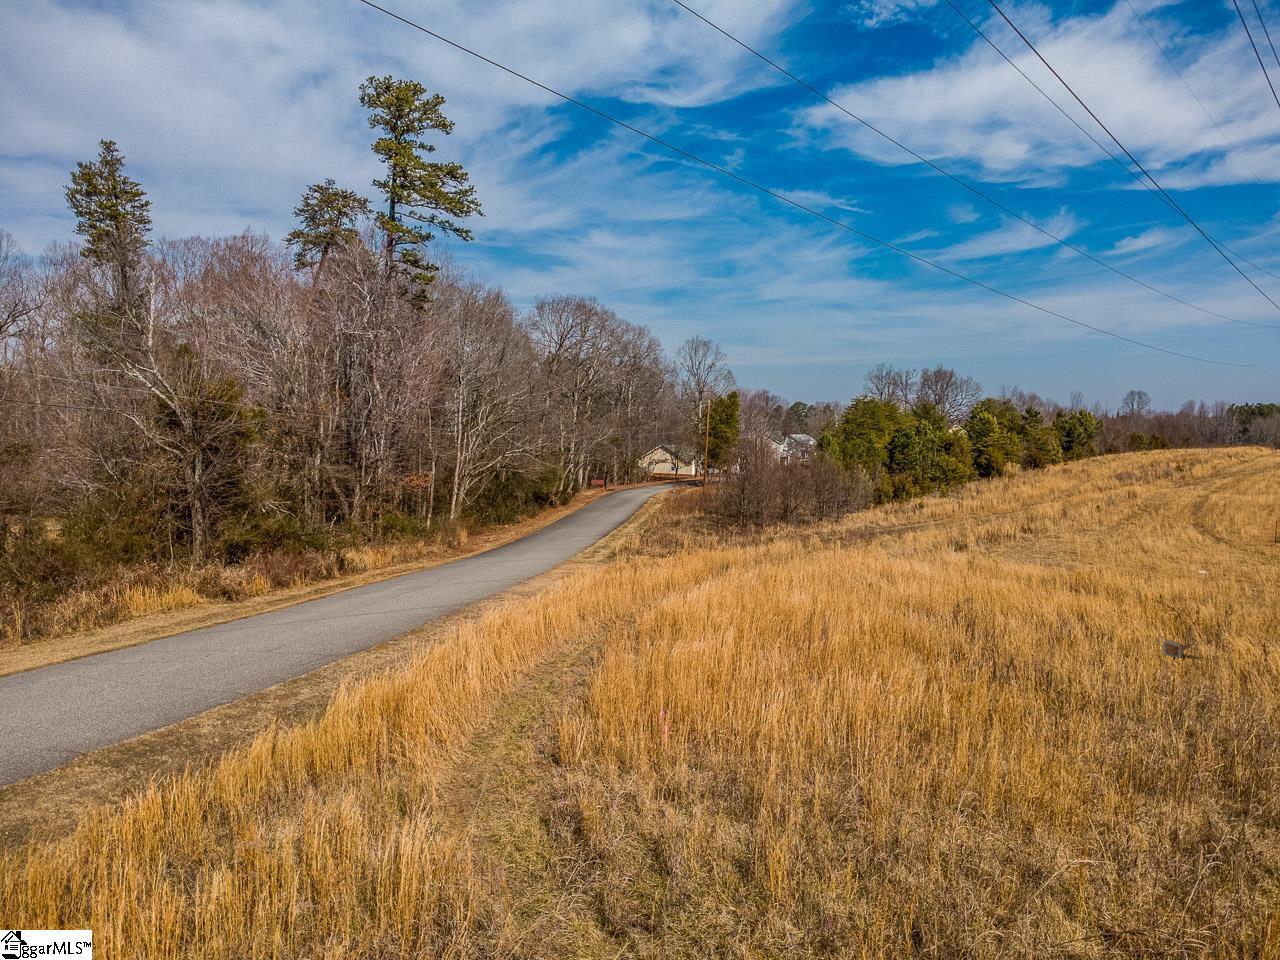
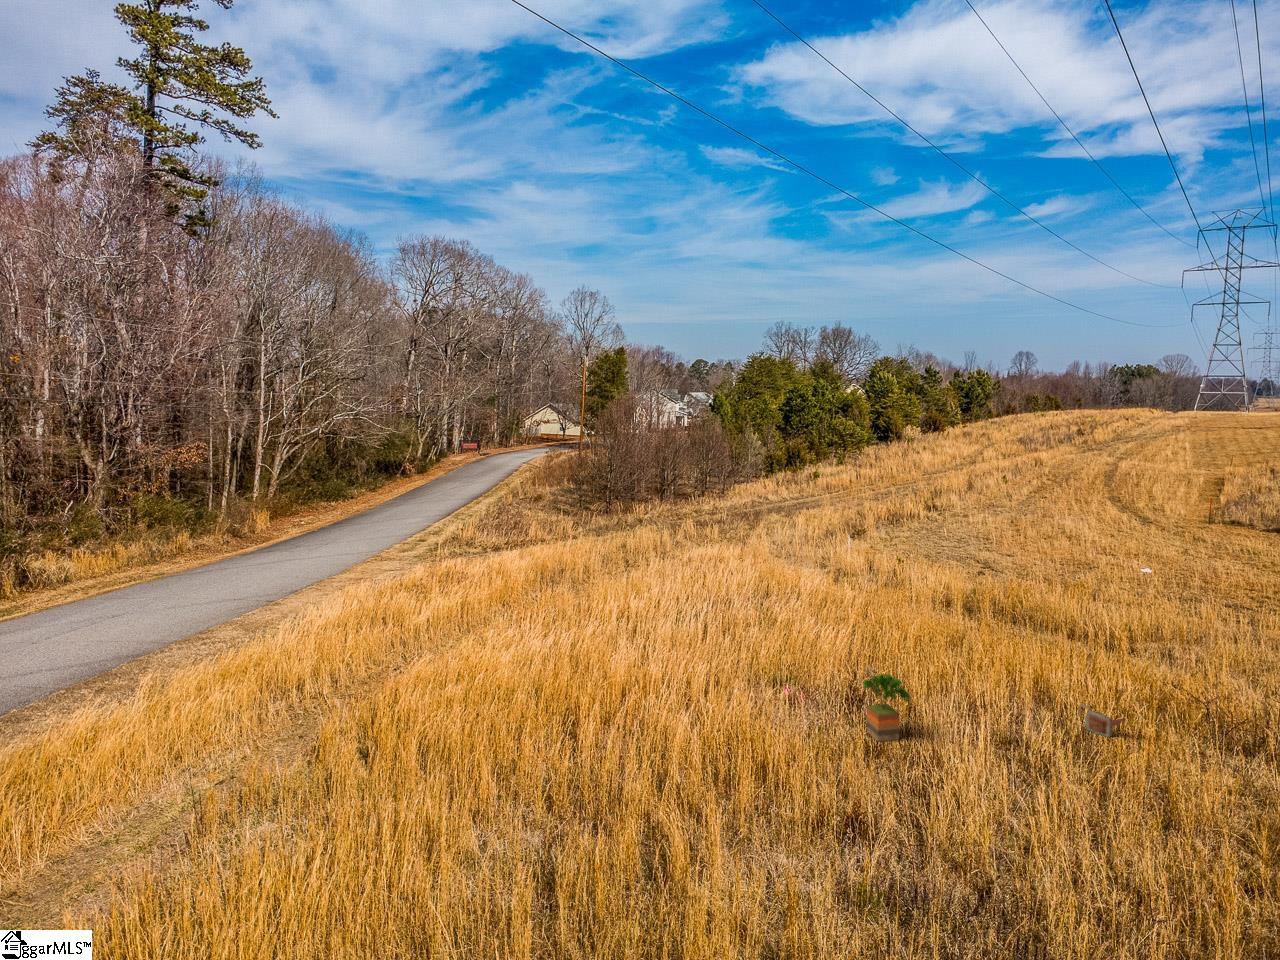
potted tree: none [993,609,1030,654] -> present [863,674,910,742]

